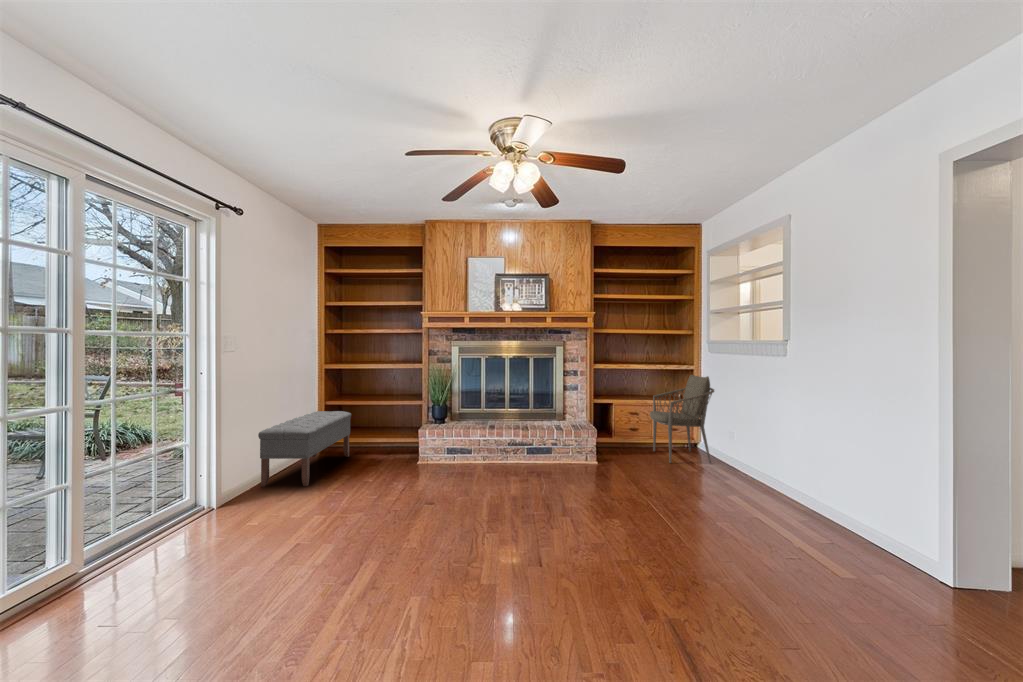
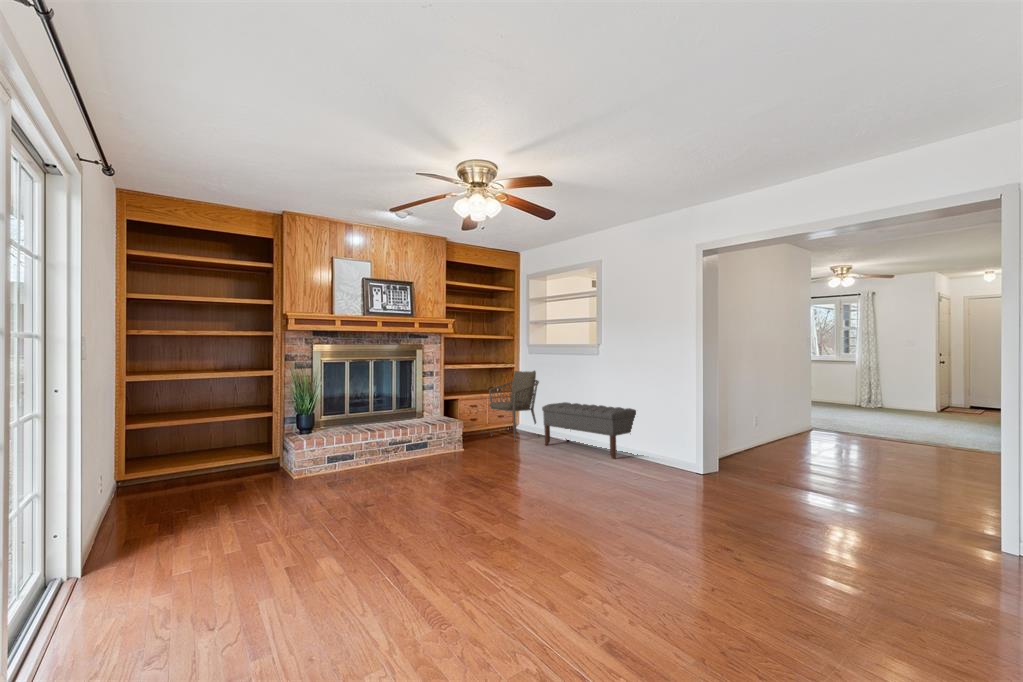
bench: present [258,411,351,486] -> present [542,402,636,459]

